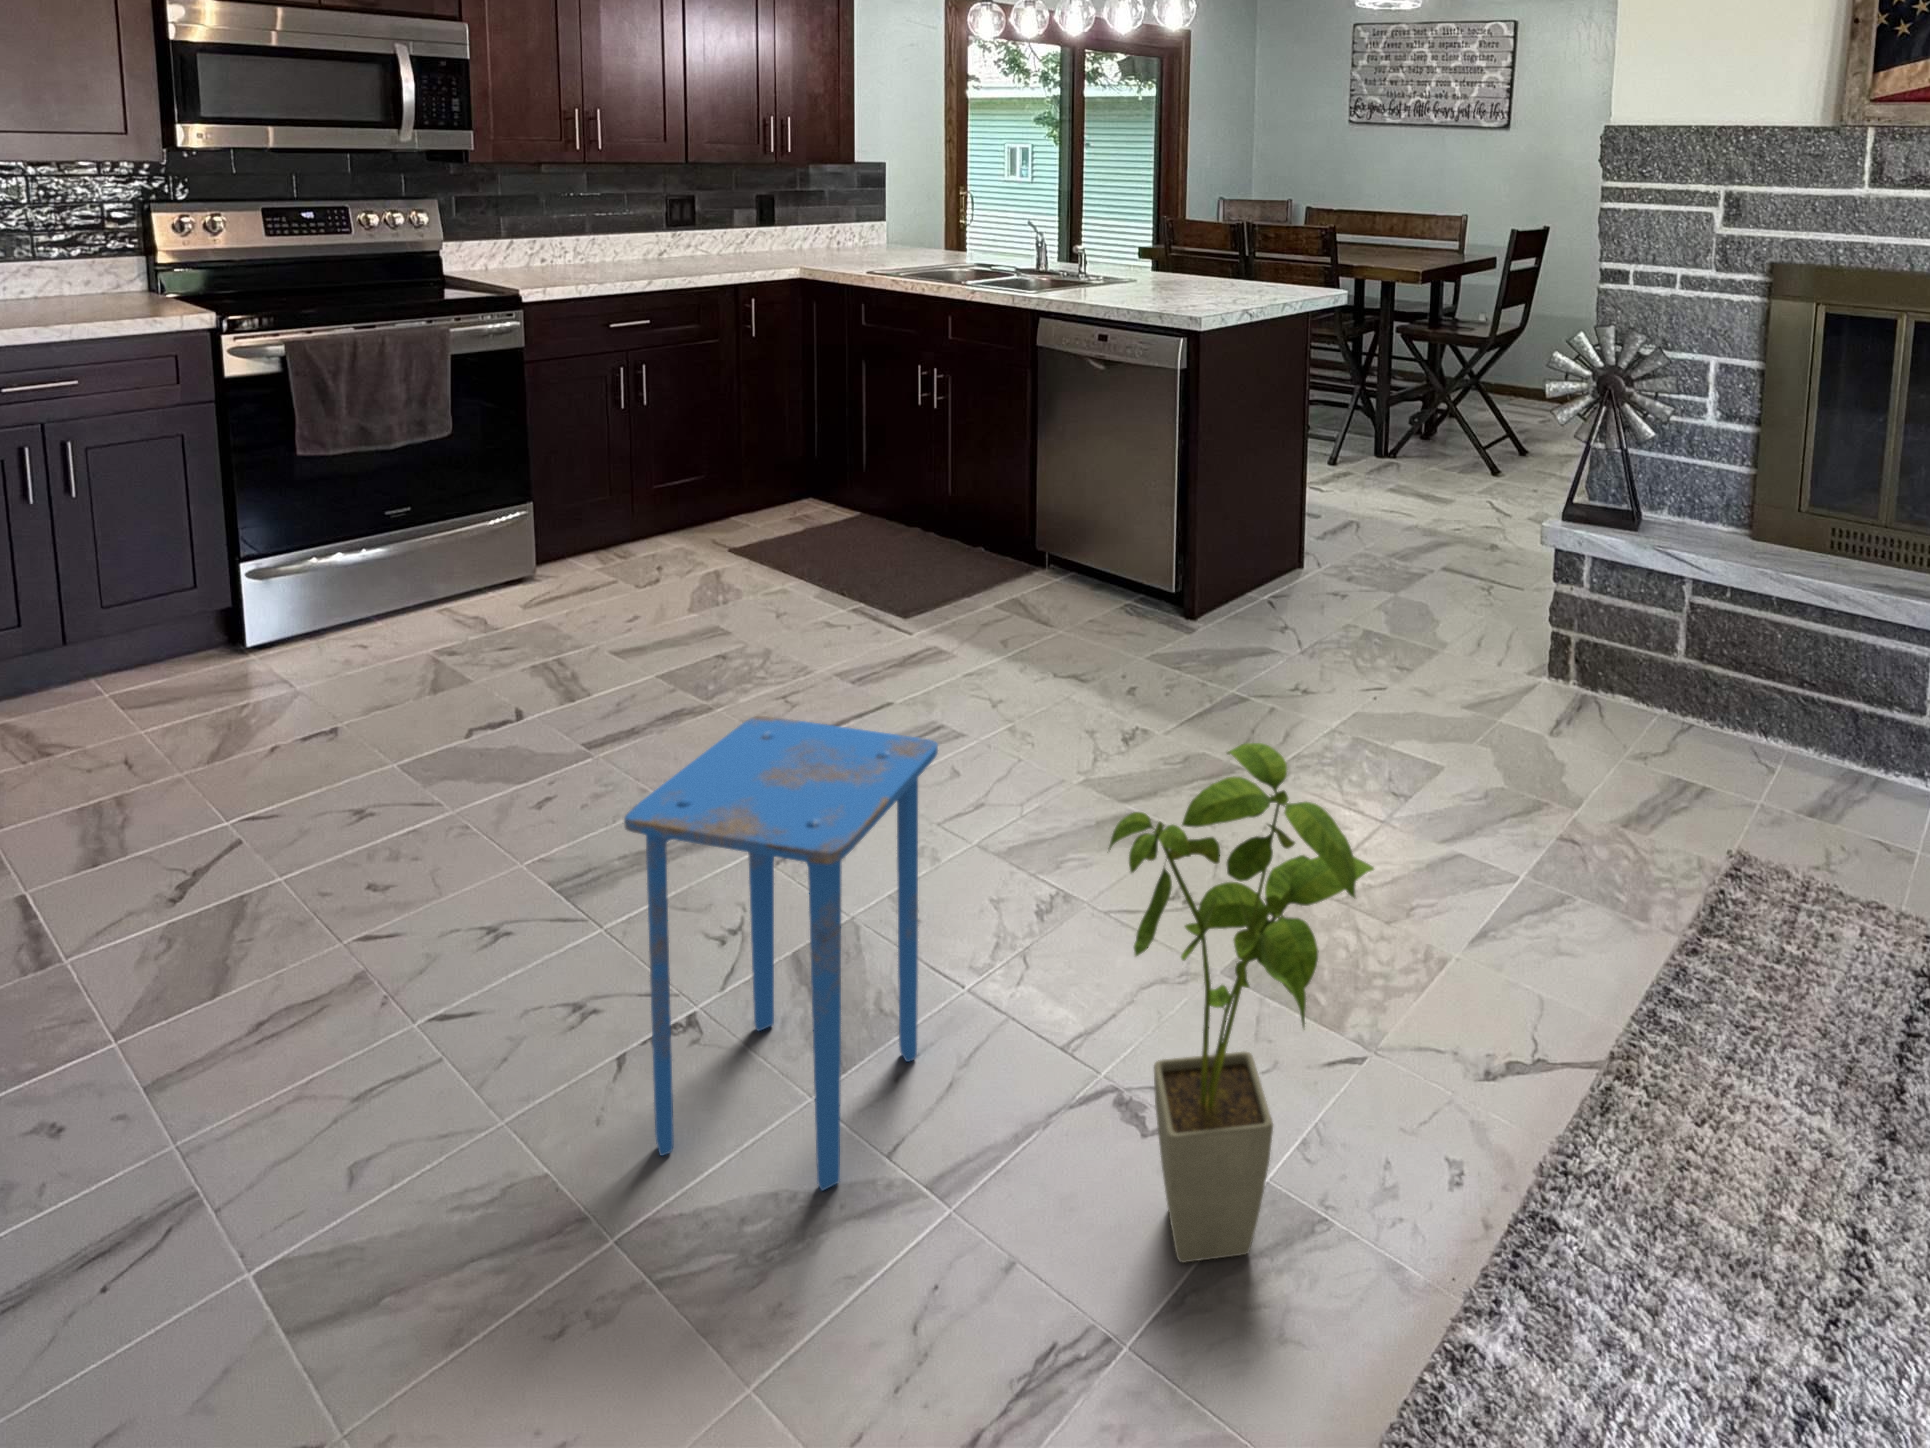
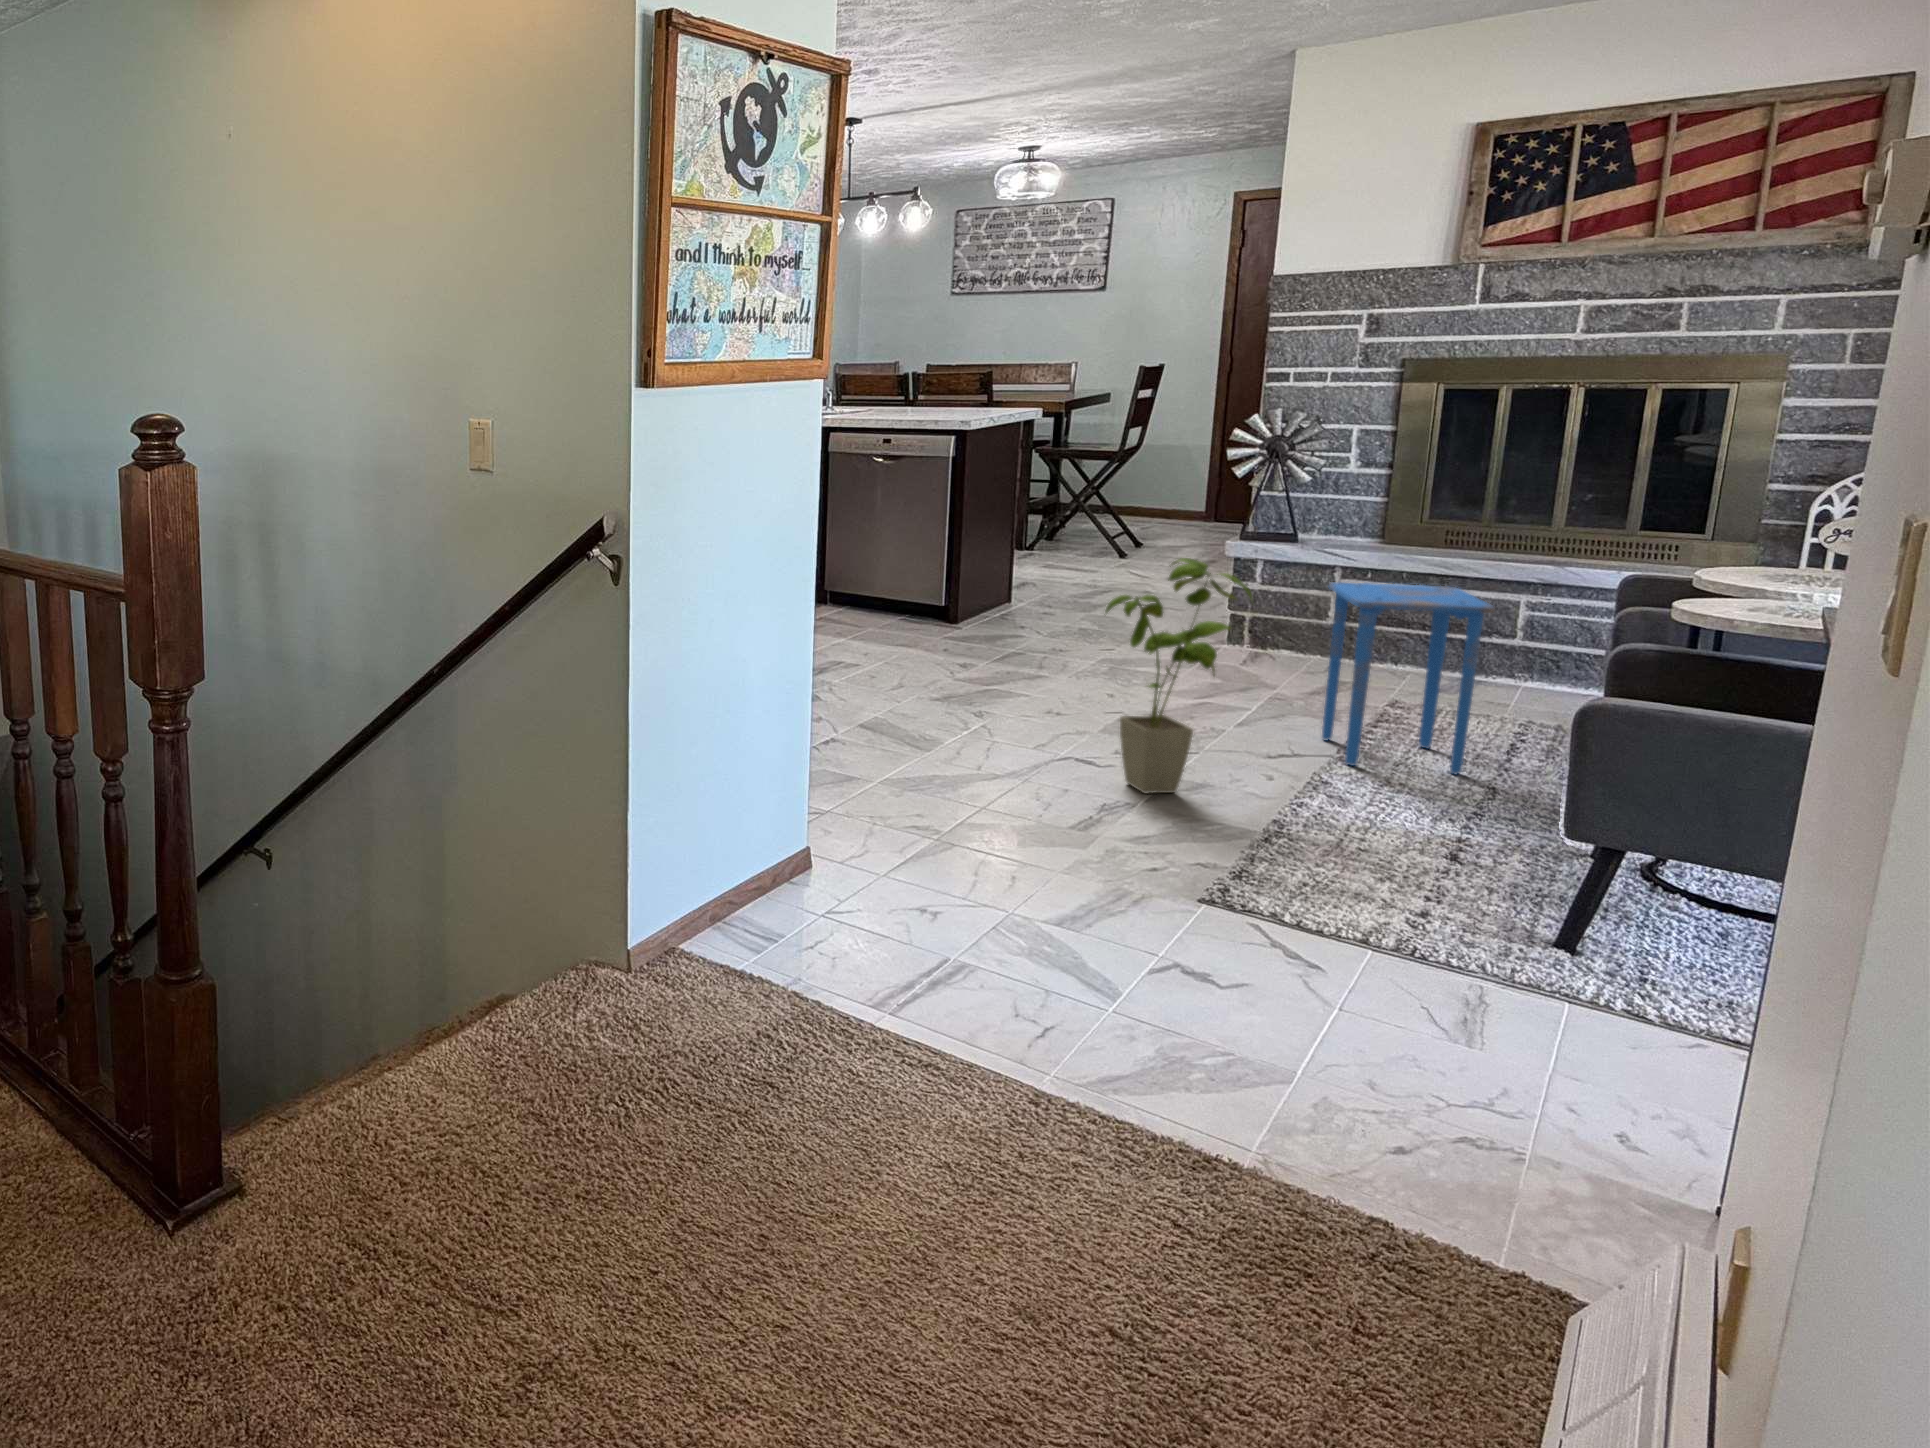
side table: present [624,716,938,1191] -> present [1322,582,1495,774]

